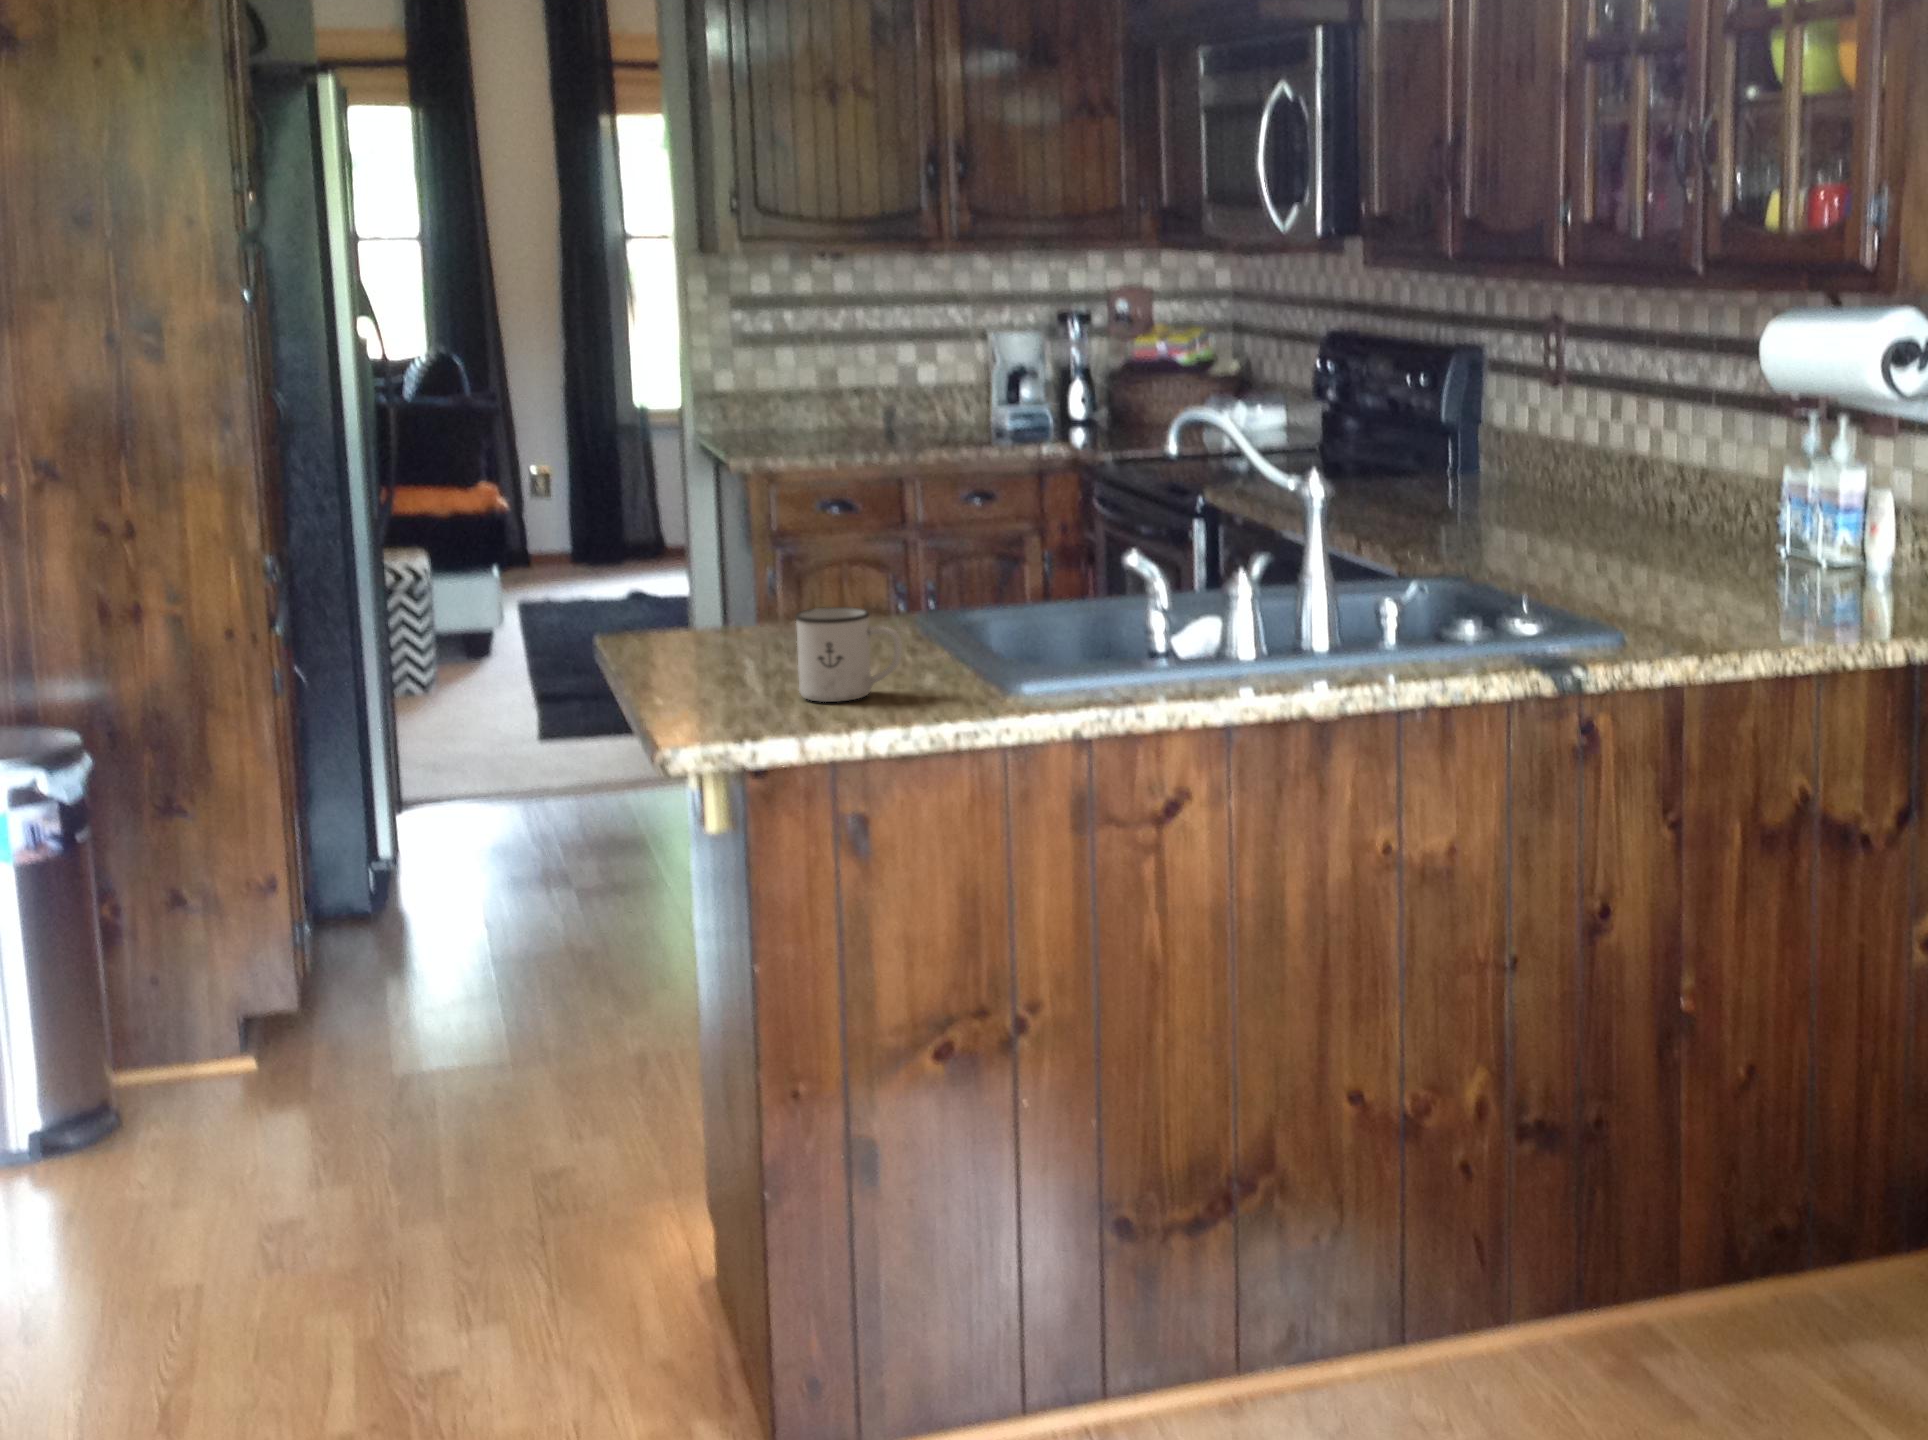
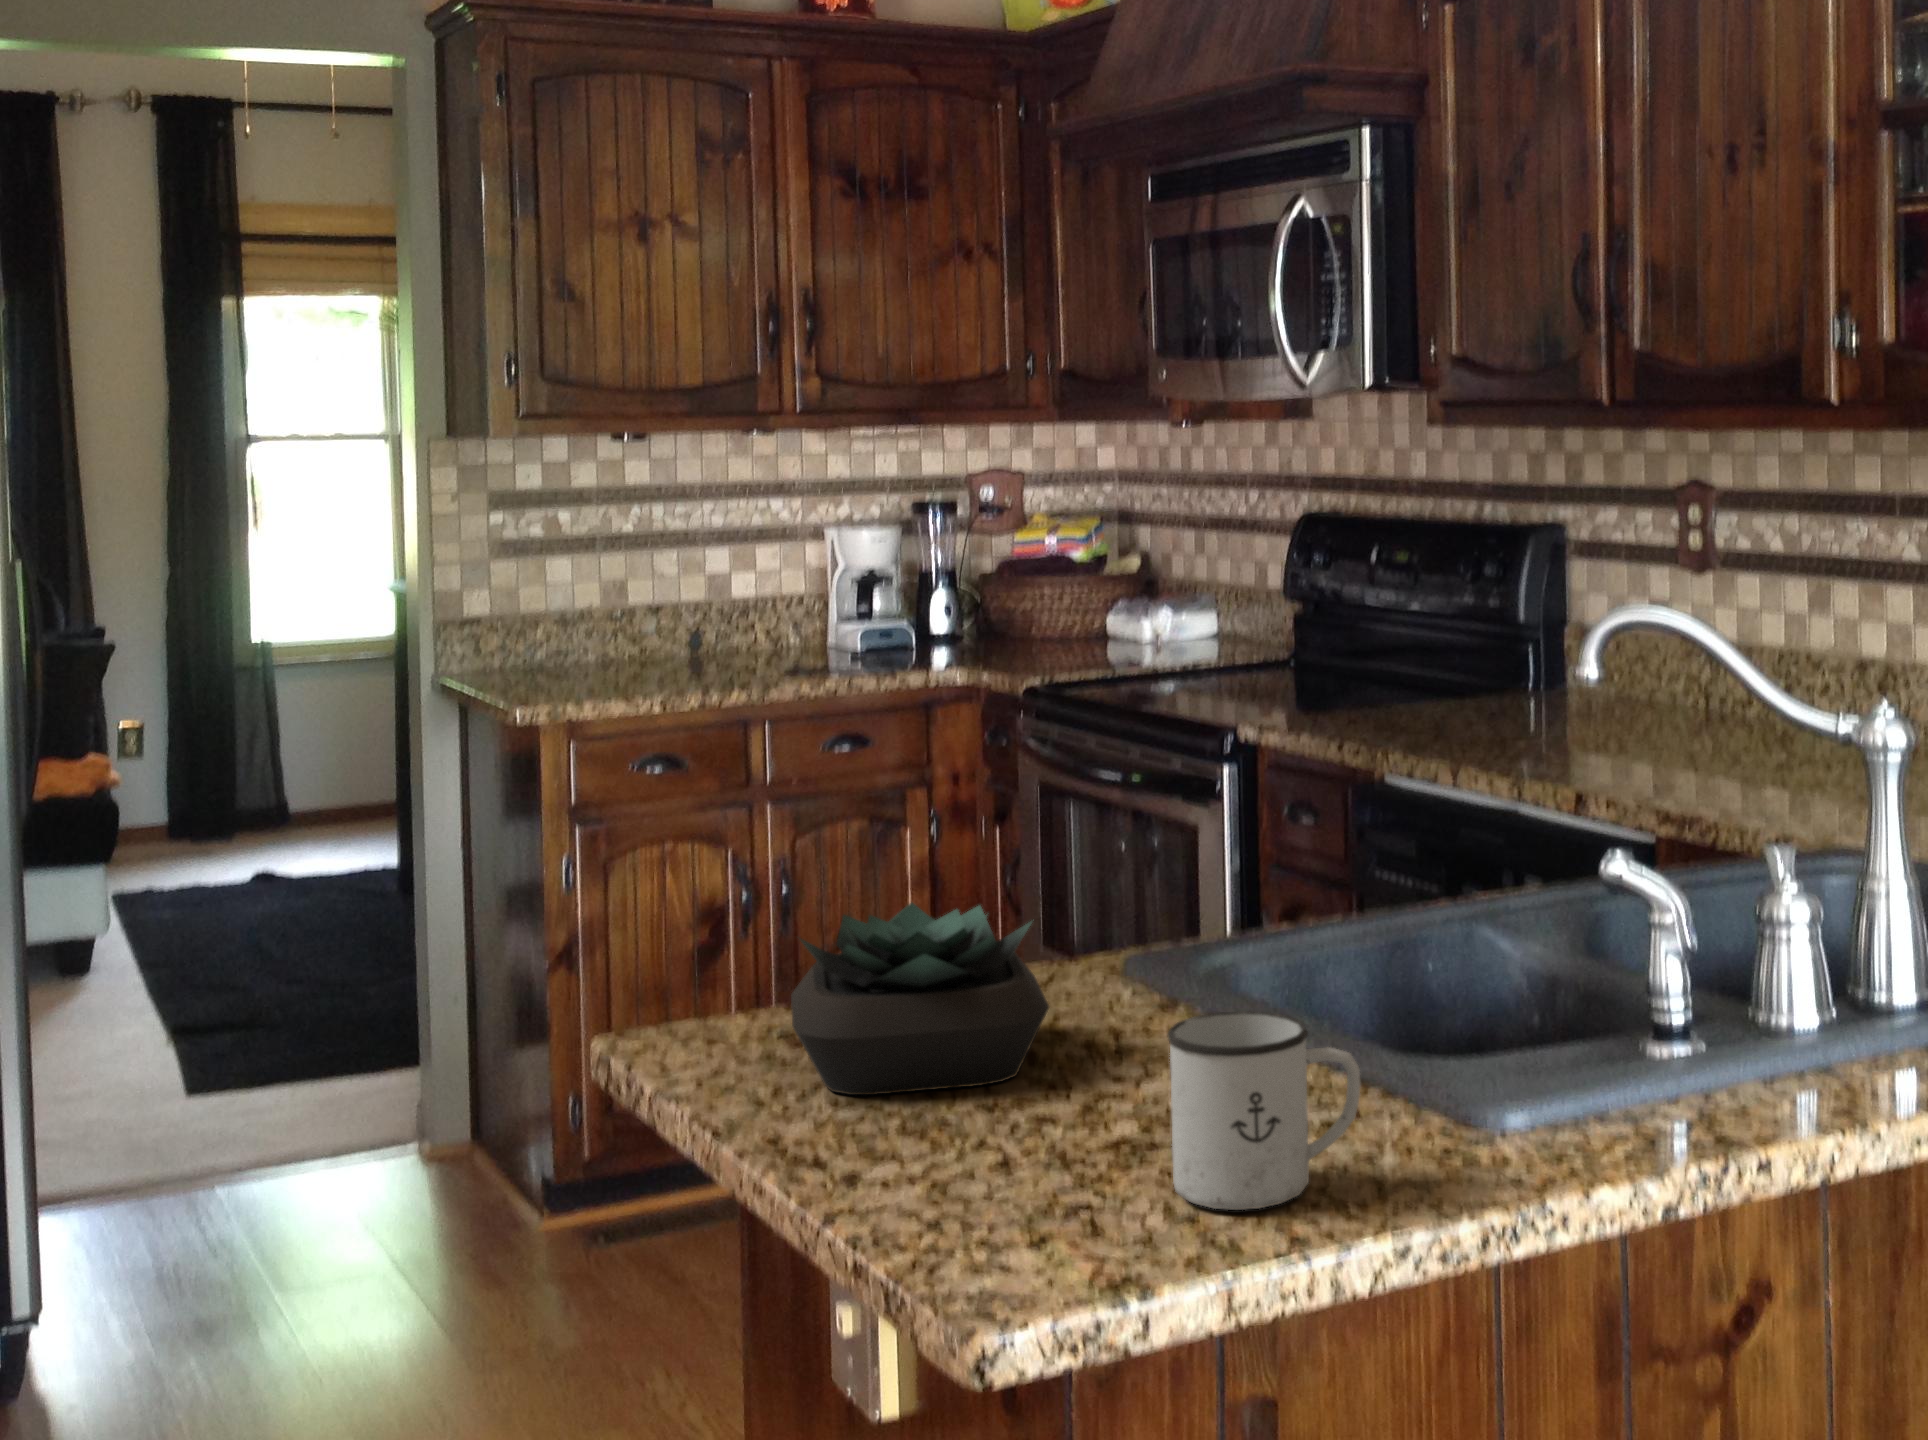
succulent plant: none [668,557,822,655] -> present [791,903,1049,1095]

